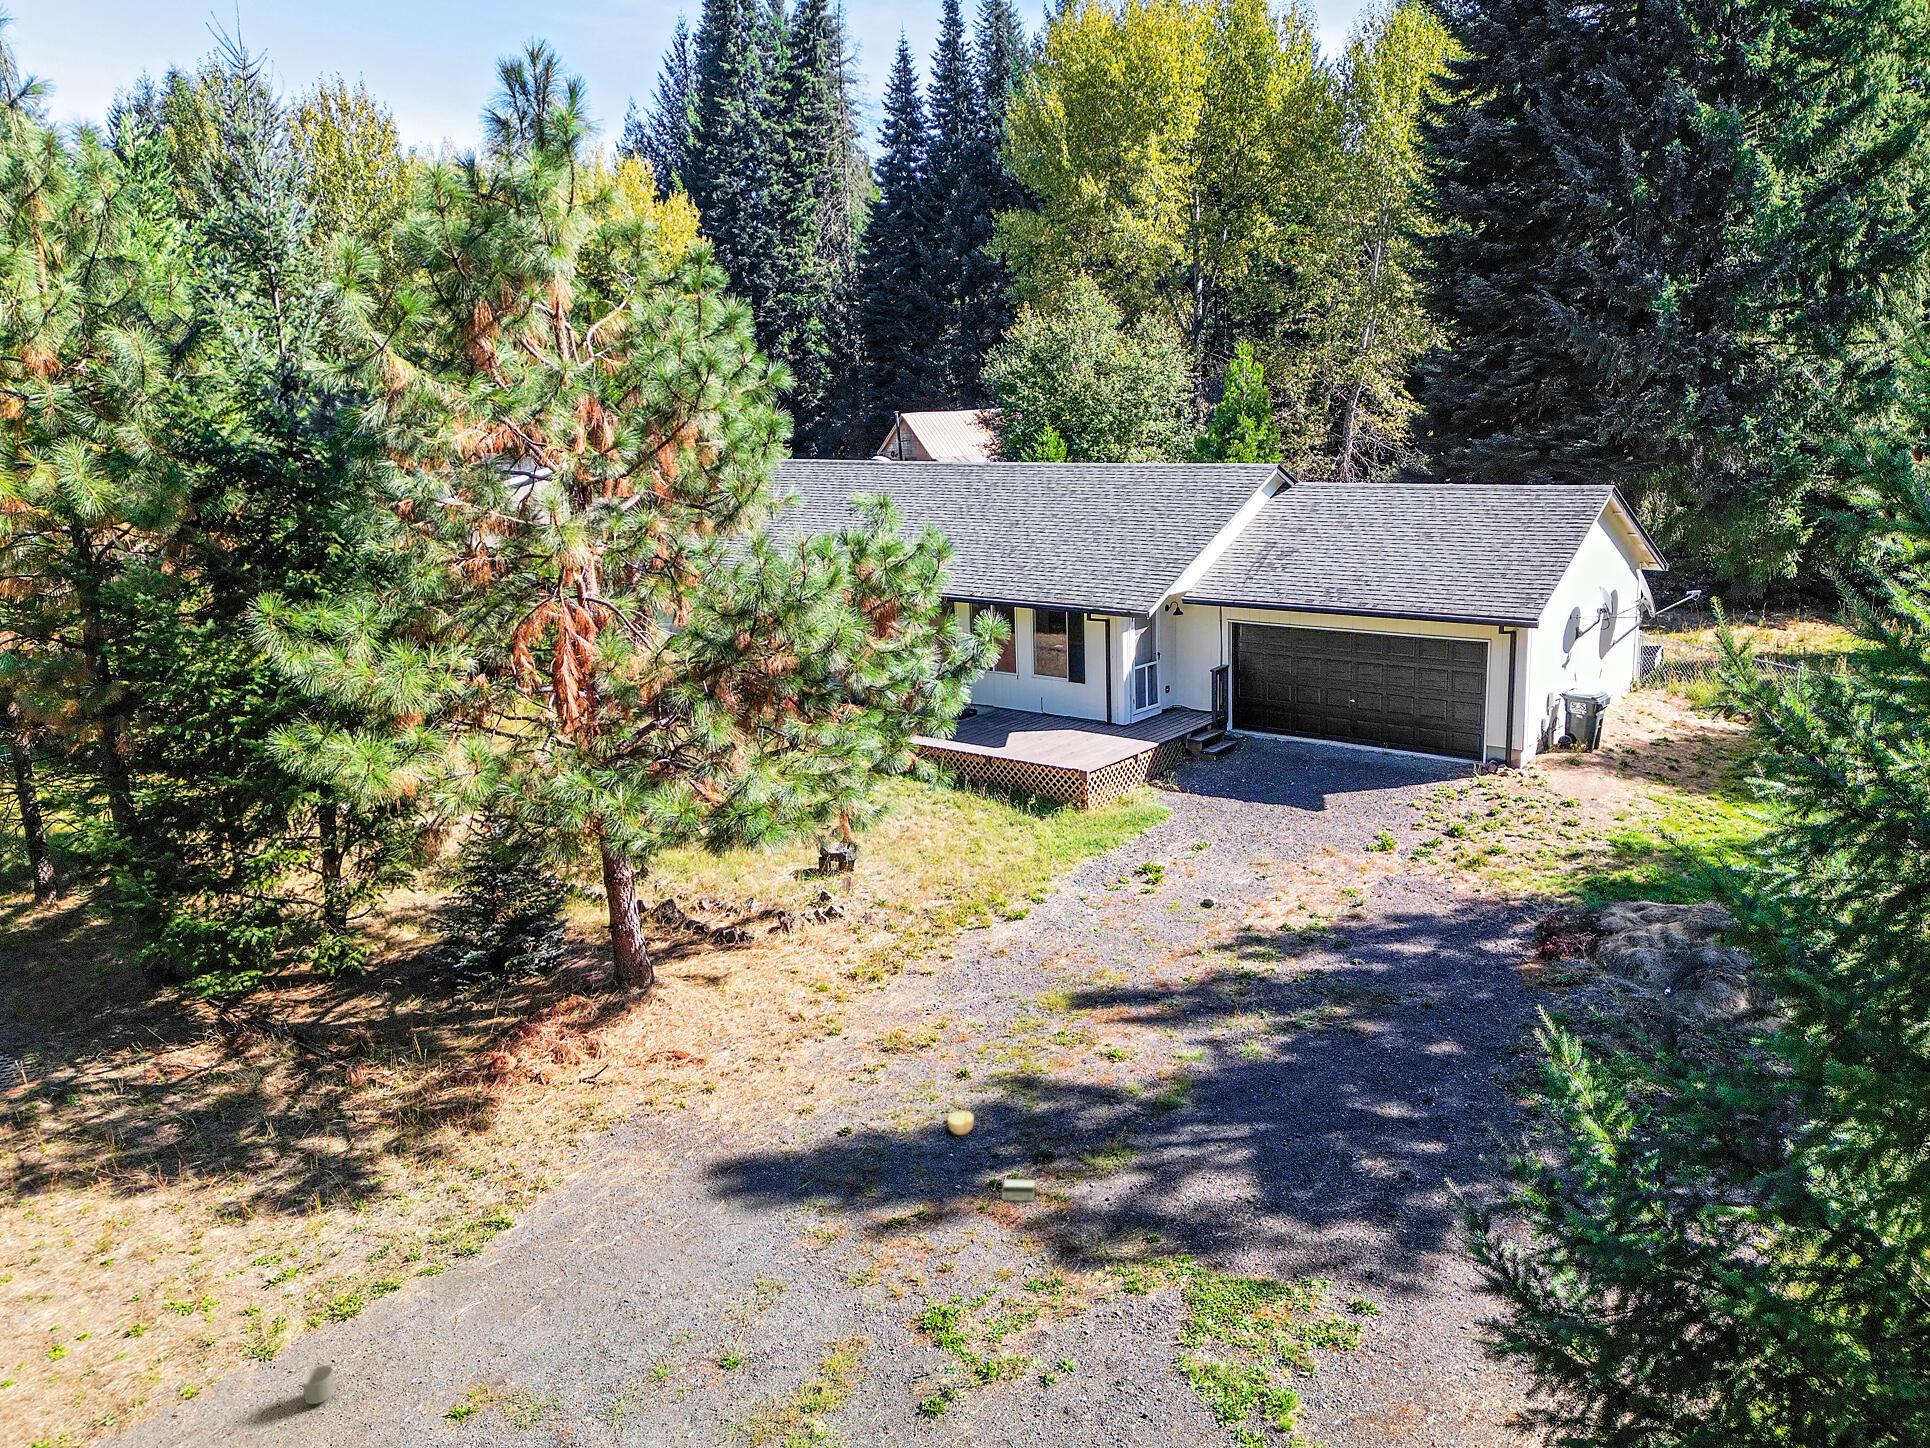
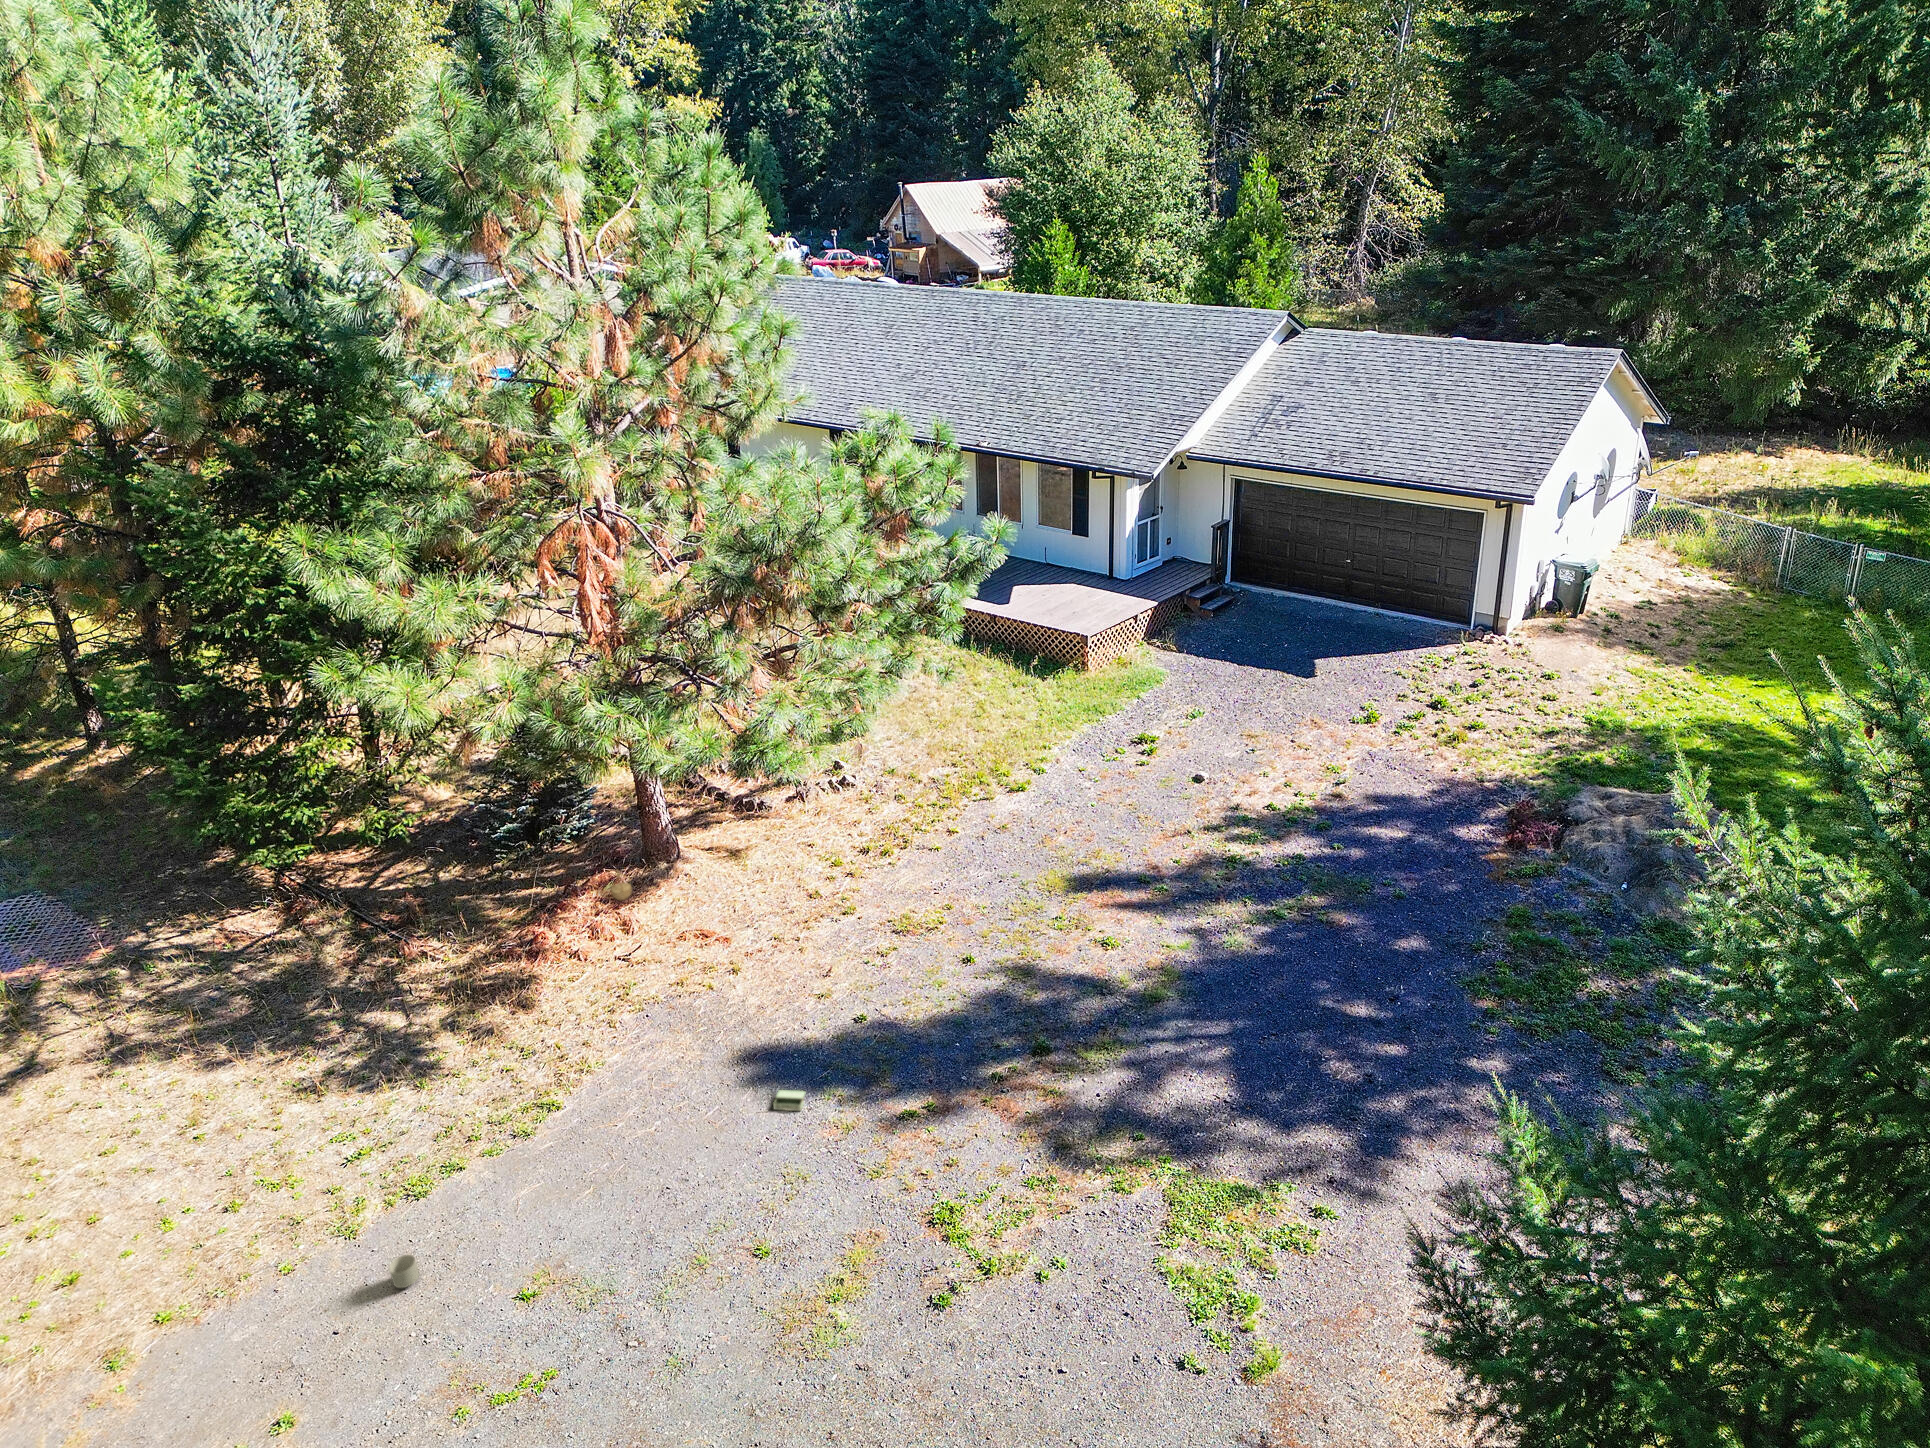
basket: present [948,1093,974,1135] -> present [611,872,632,901]
toolbox: present [1002,1179,1035,1201] -> present [773,1089,806,1111]

